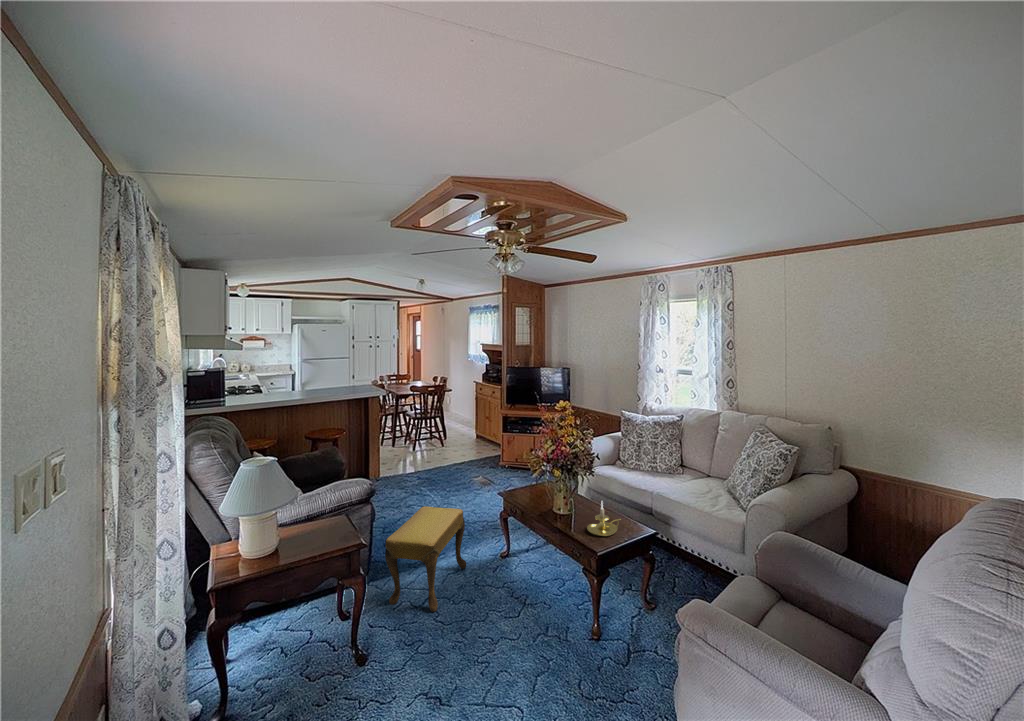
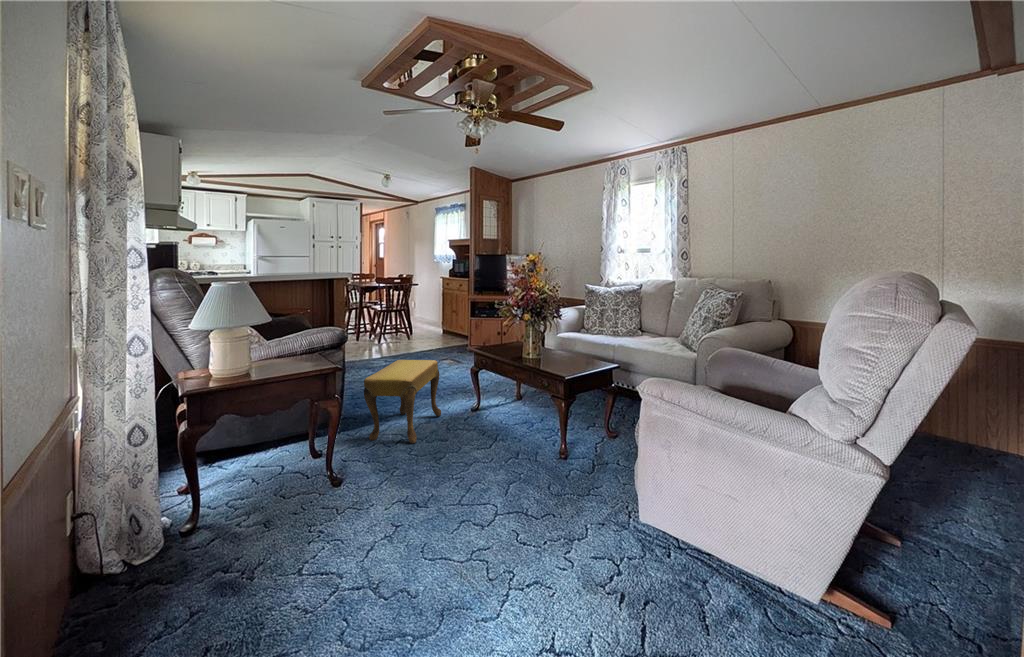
candle holder: present [587,503,620,536] -> none [556,338,587,369]

